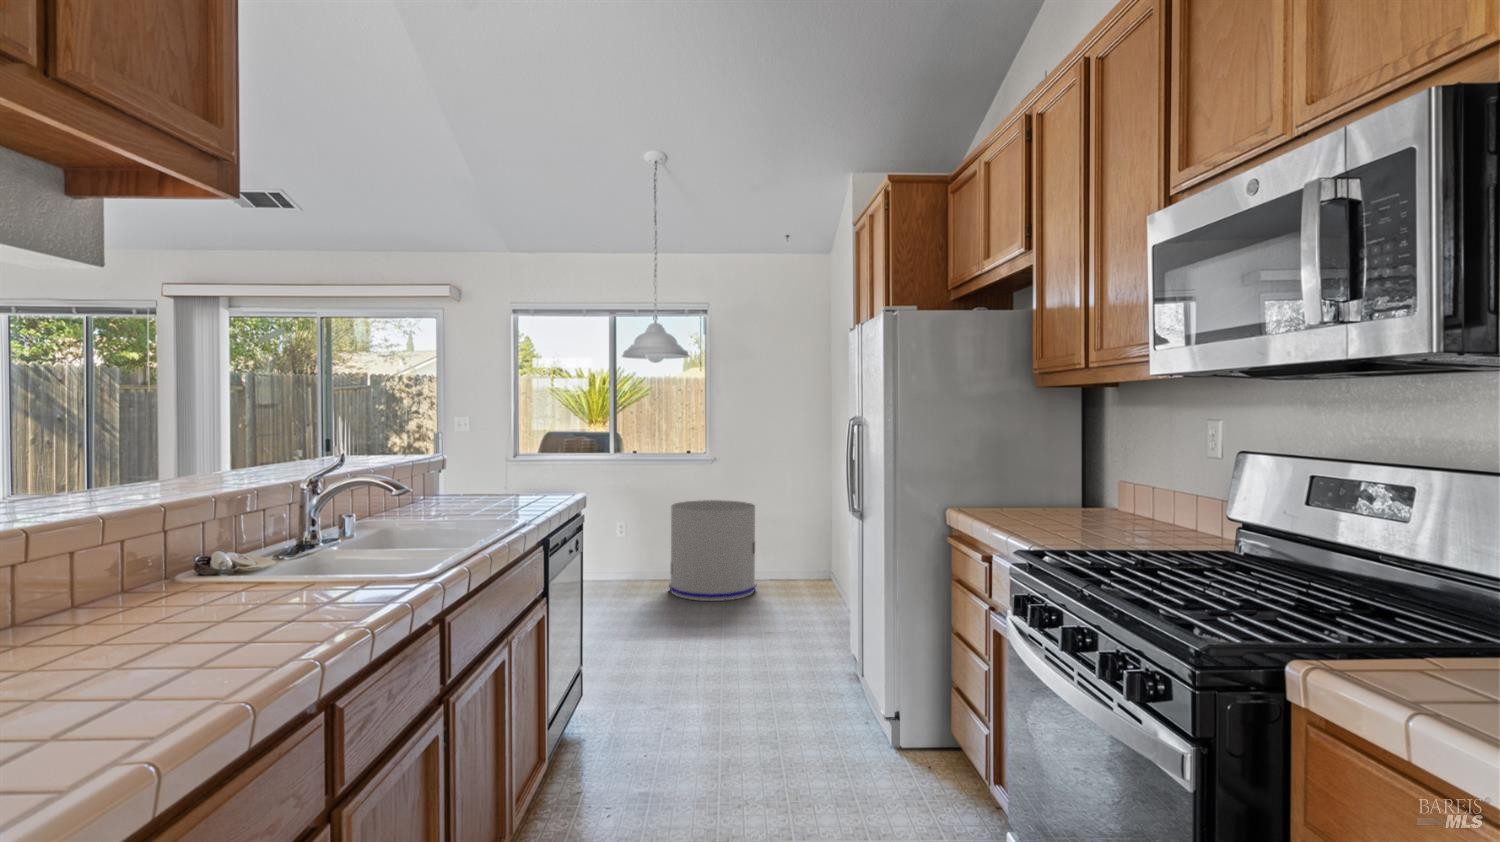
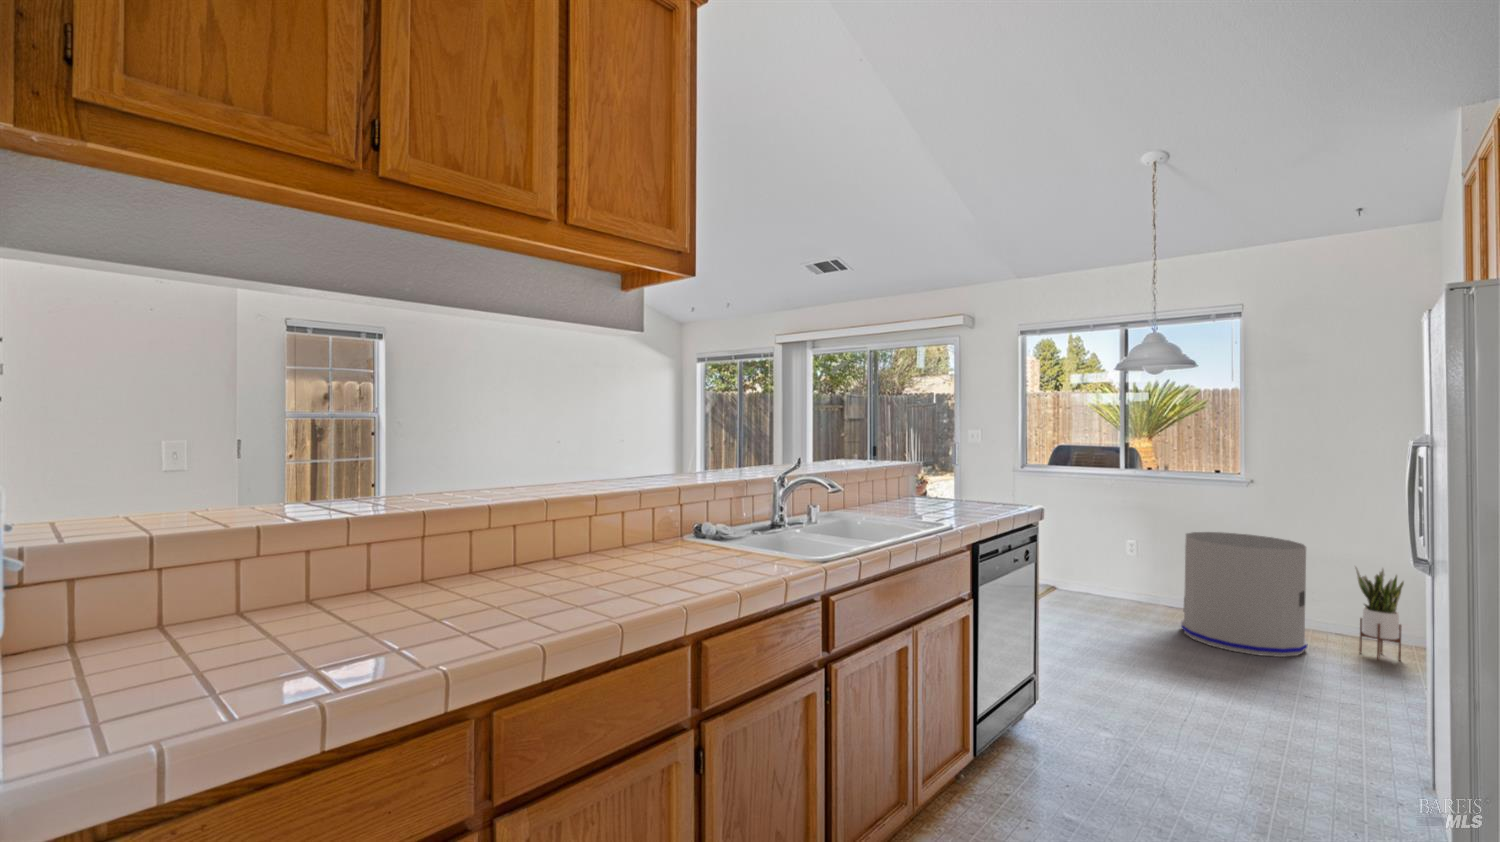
potted plant: none [782,515,809,586] -> present [1355,567,1404,660]

